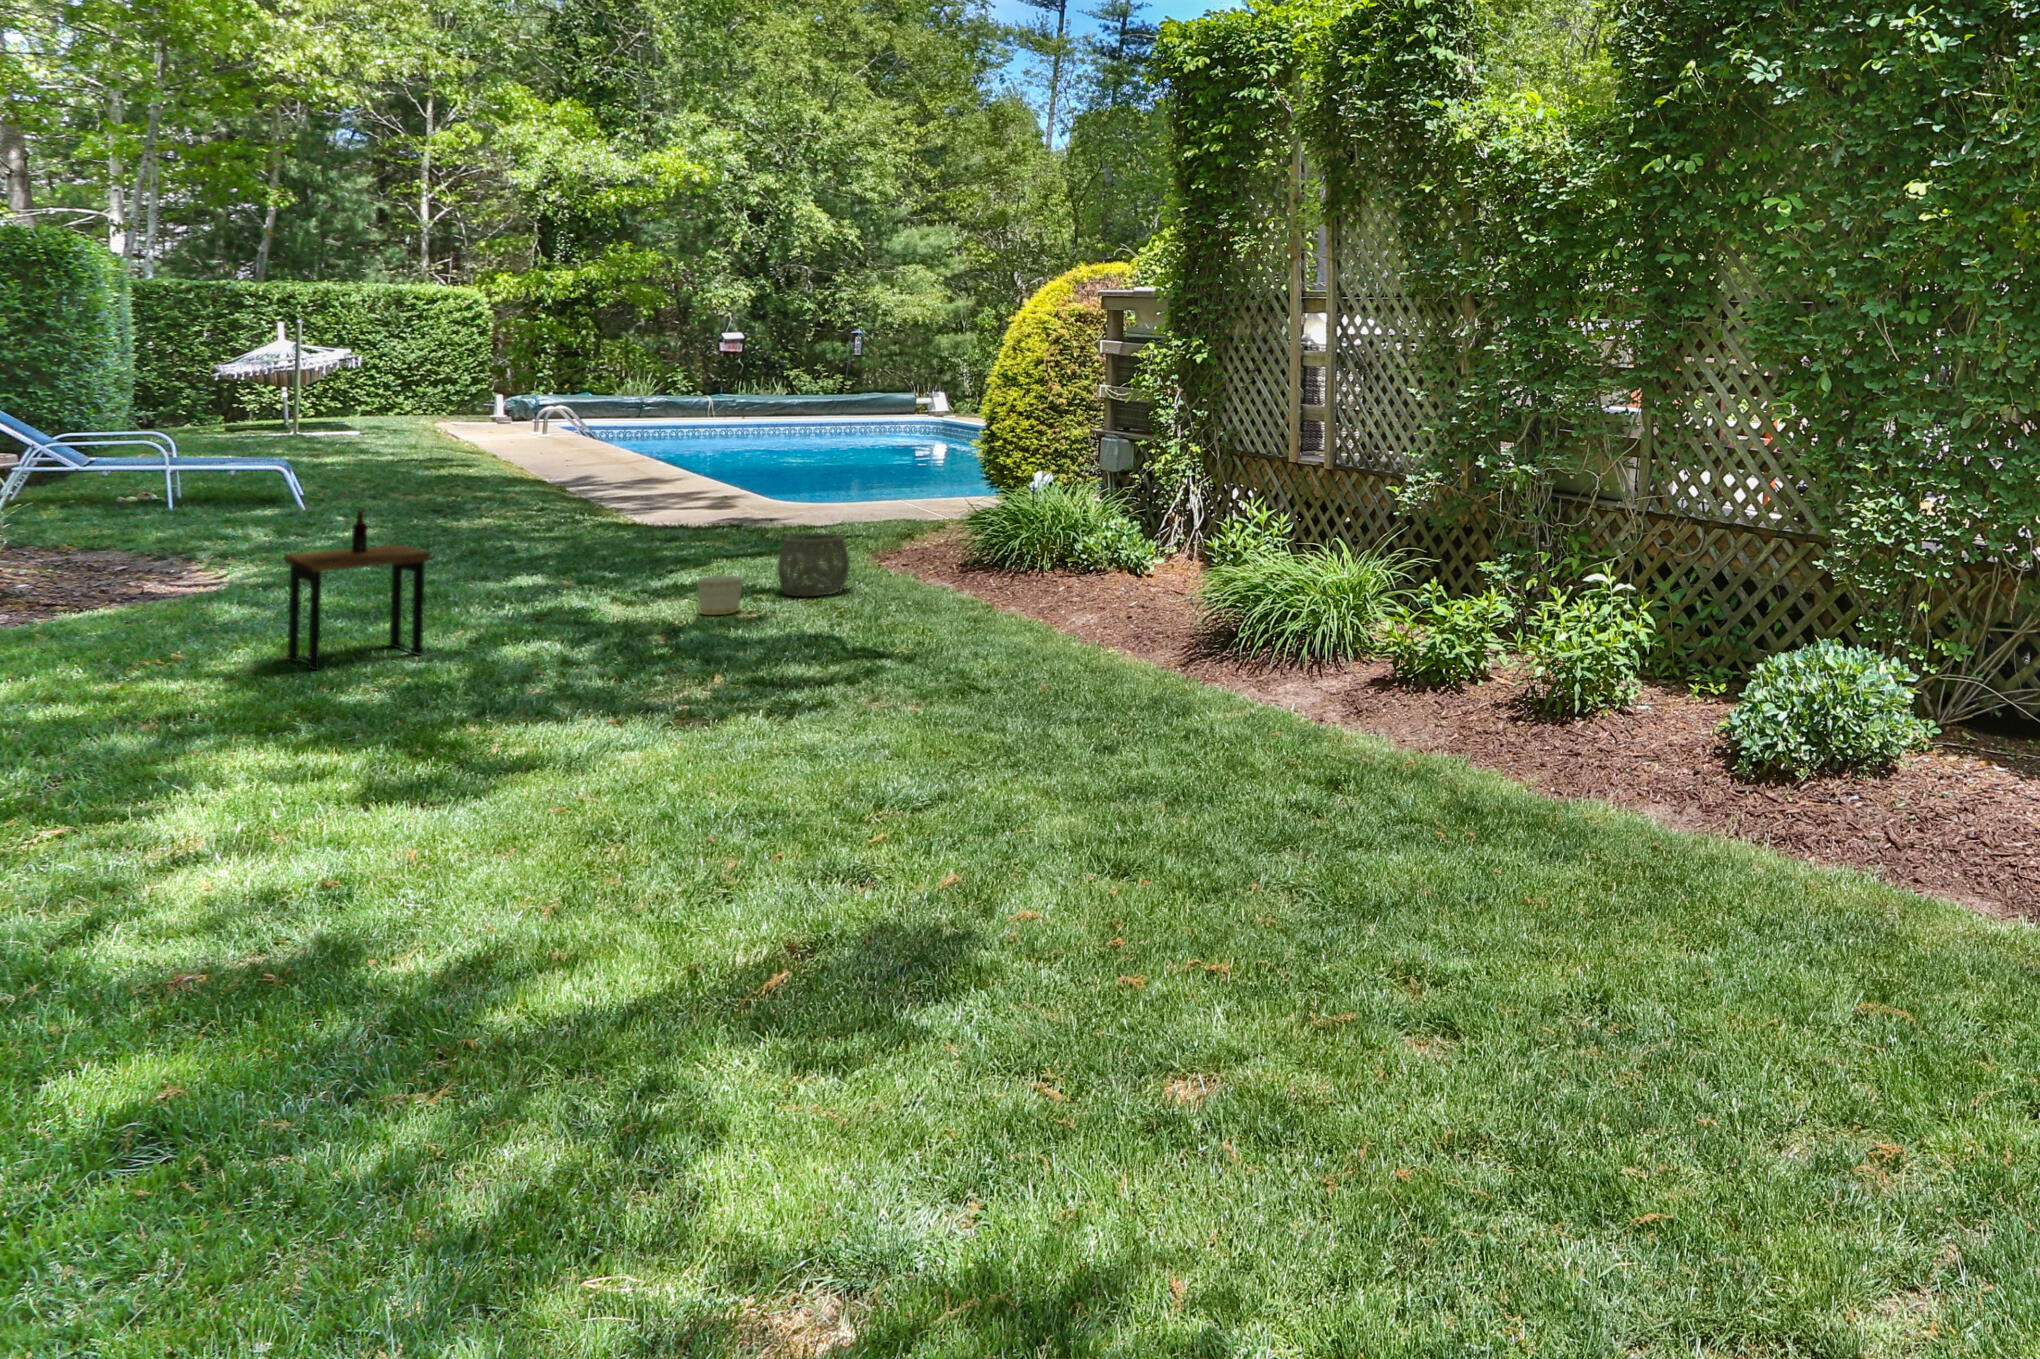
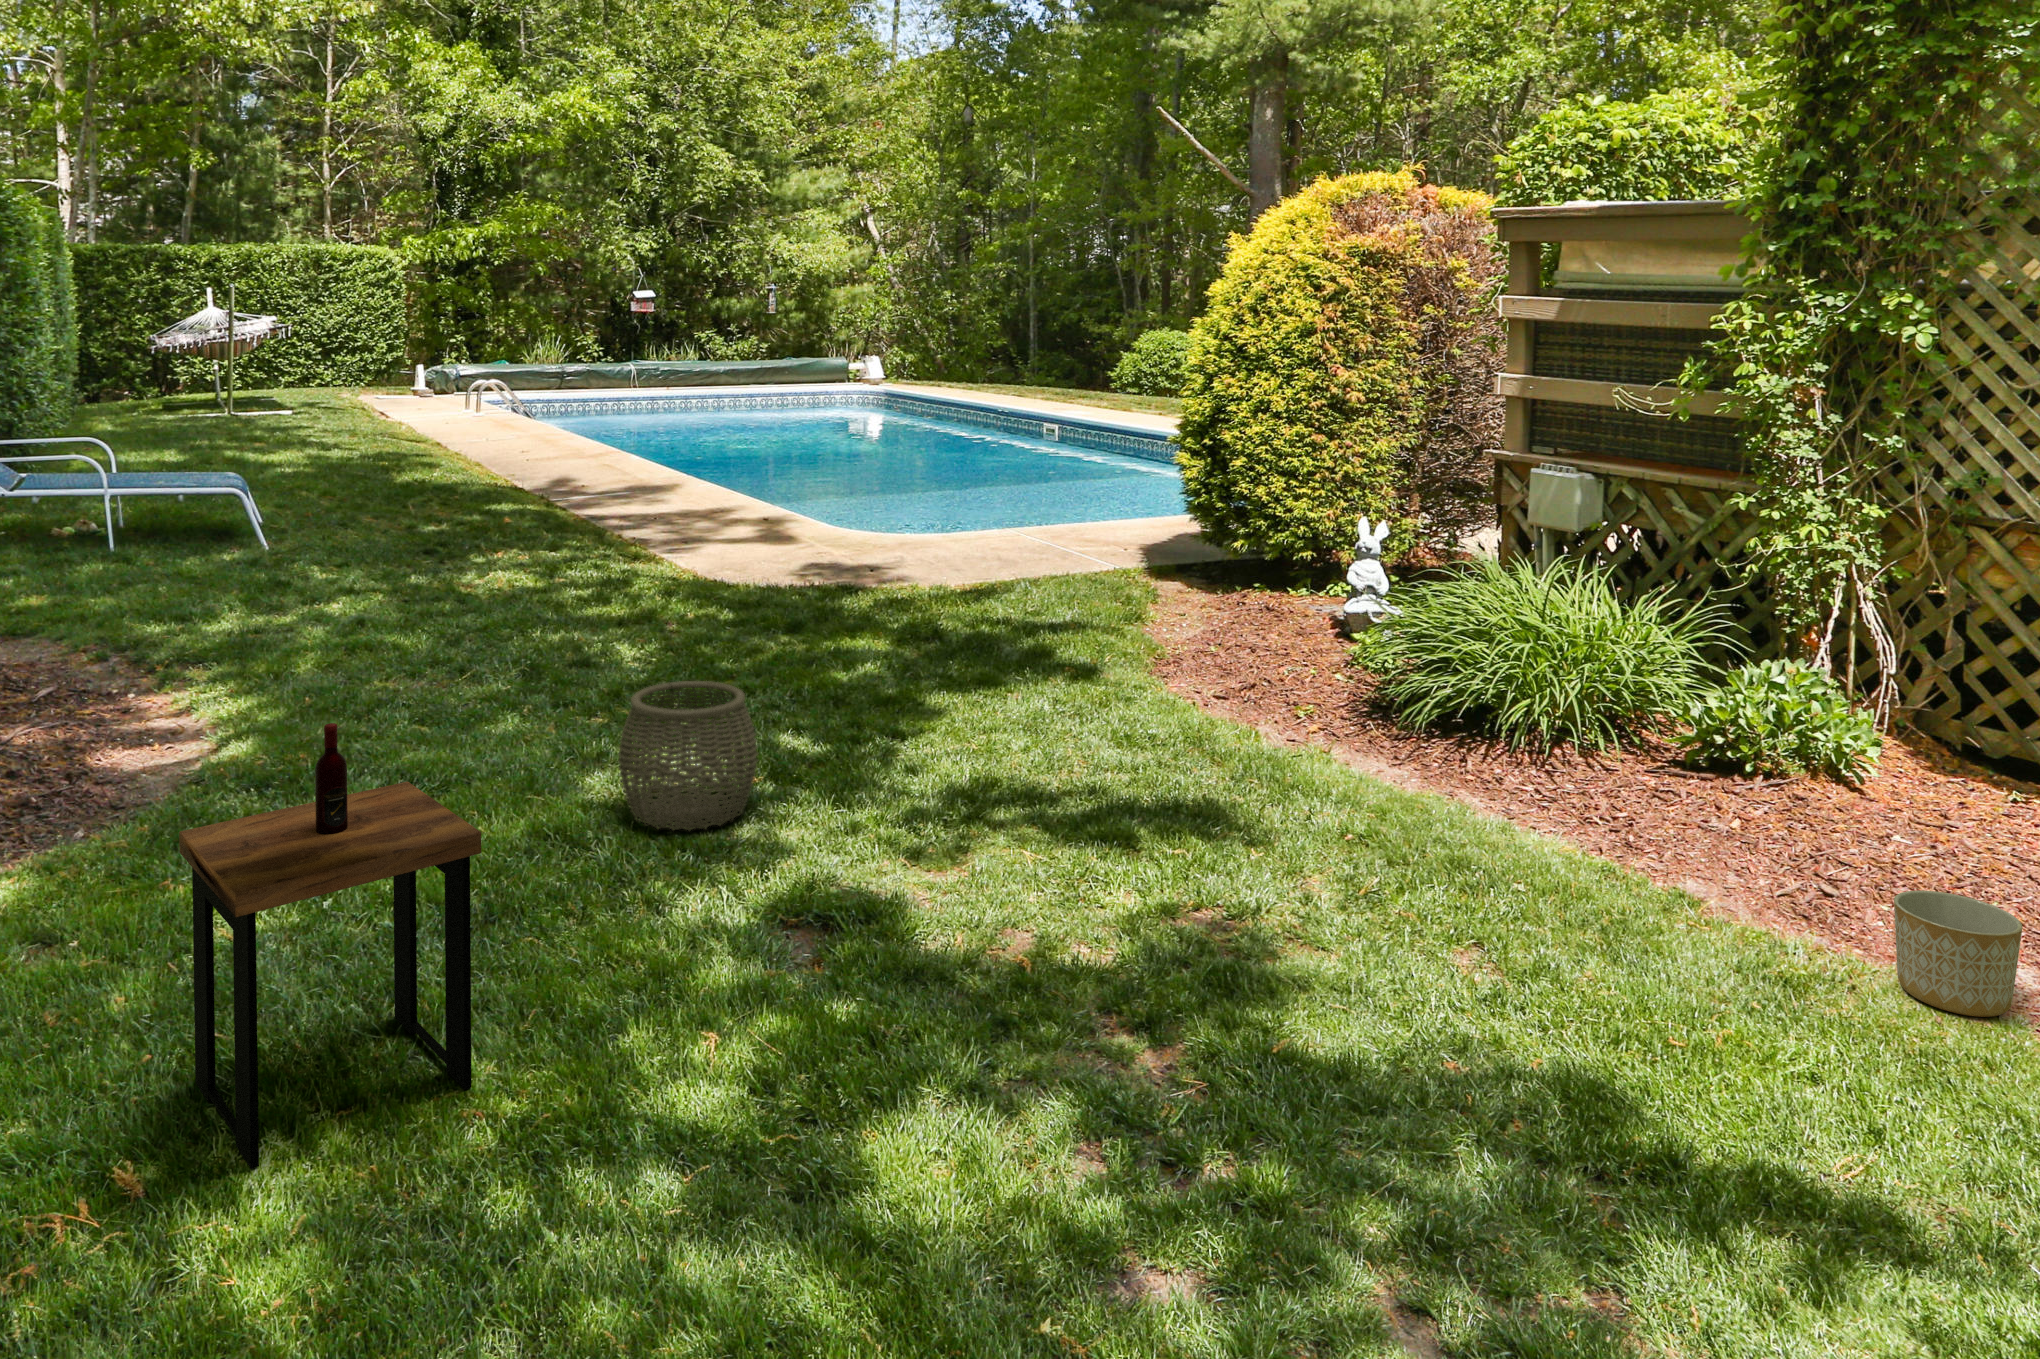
woven basket: present [777,533,849,597] -> present [618,681,758,830]
planter: present [697,576,743,615] -> present [1894,890,2022,1017]

